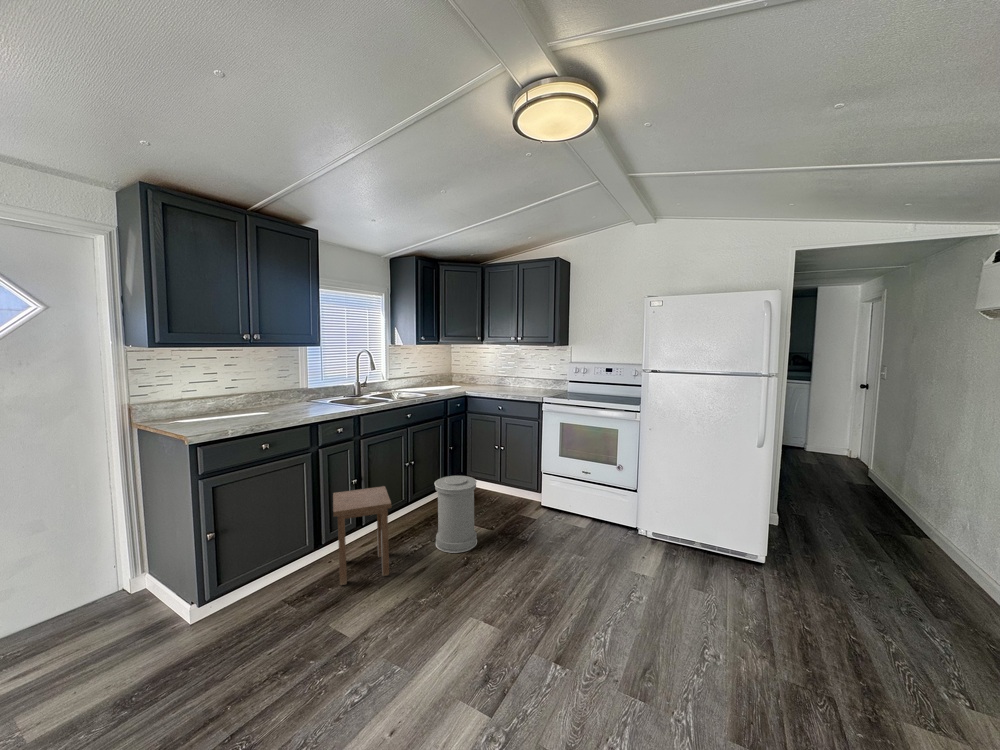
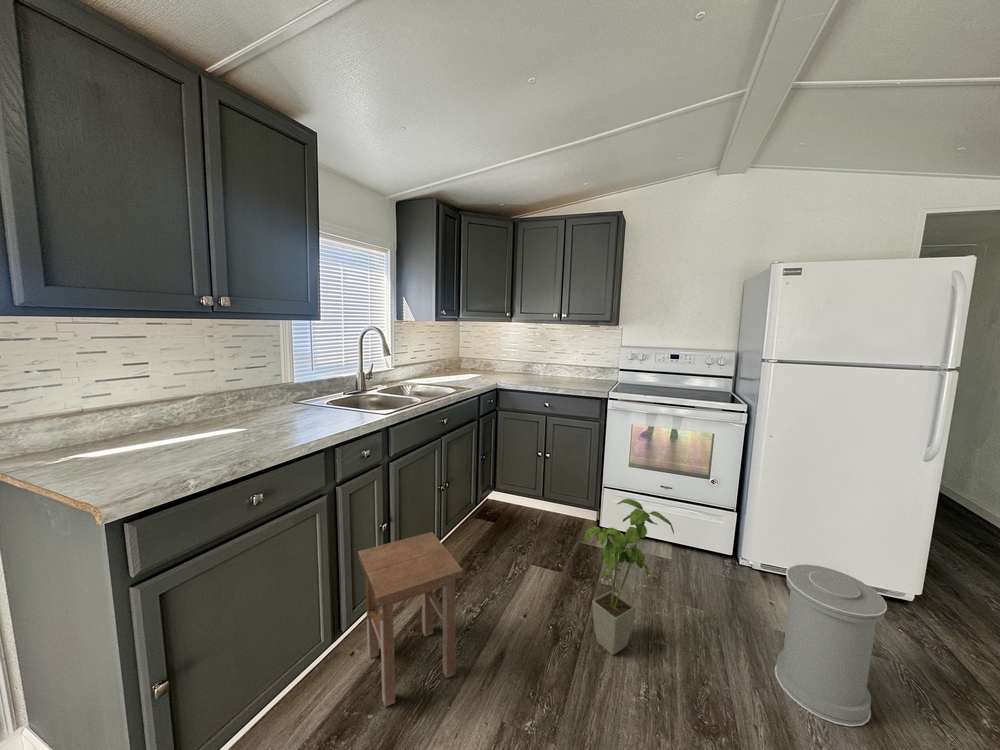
house plant: none [478,464,534,574] -> present [585,499,674,655]
trash can: present [434,476,477,553] -> present [775,564,887,726]

